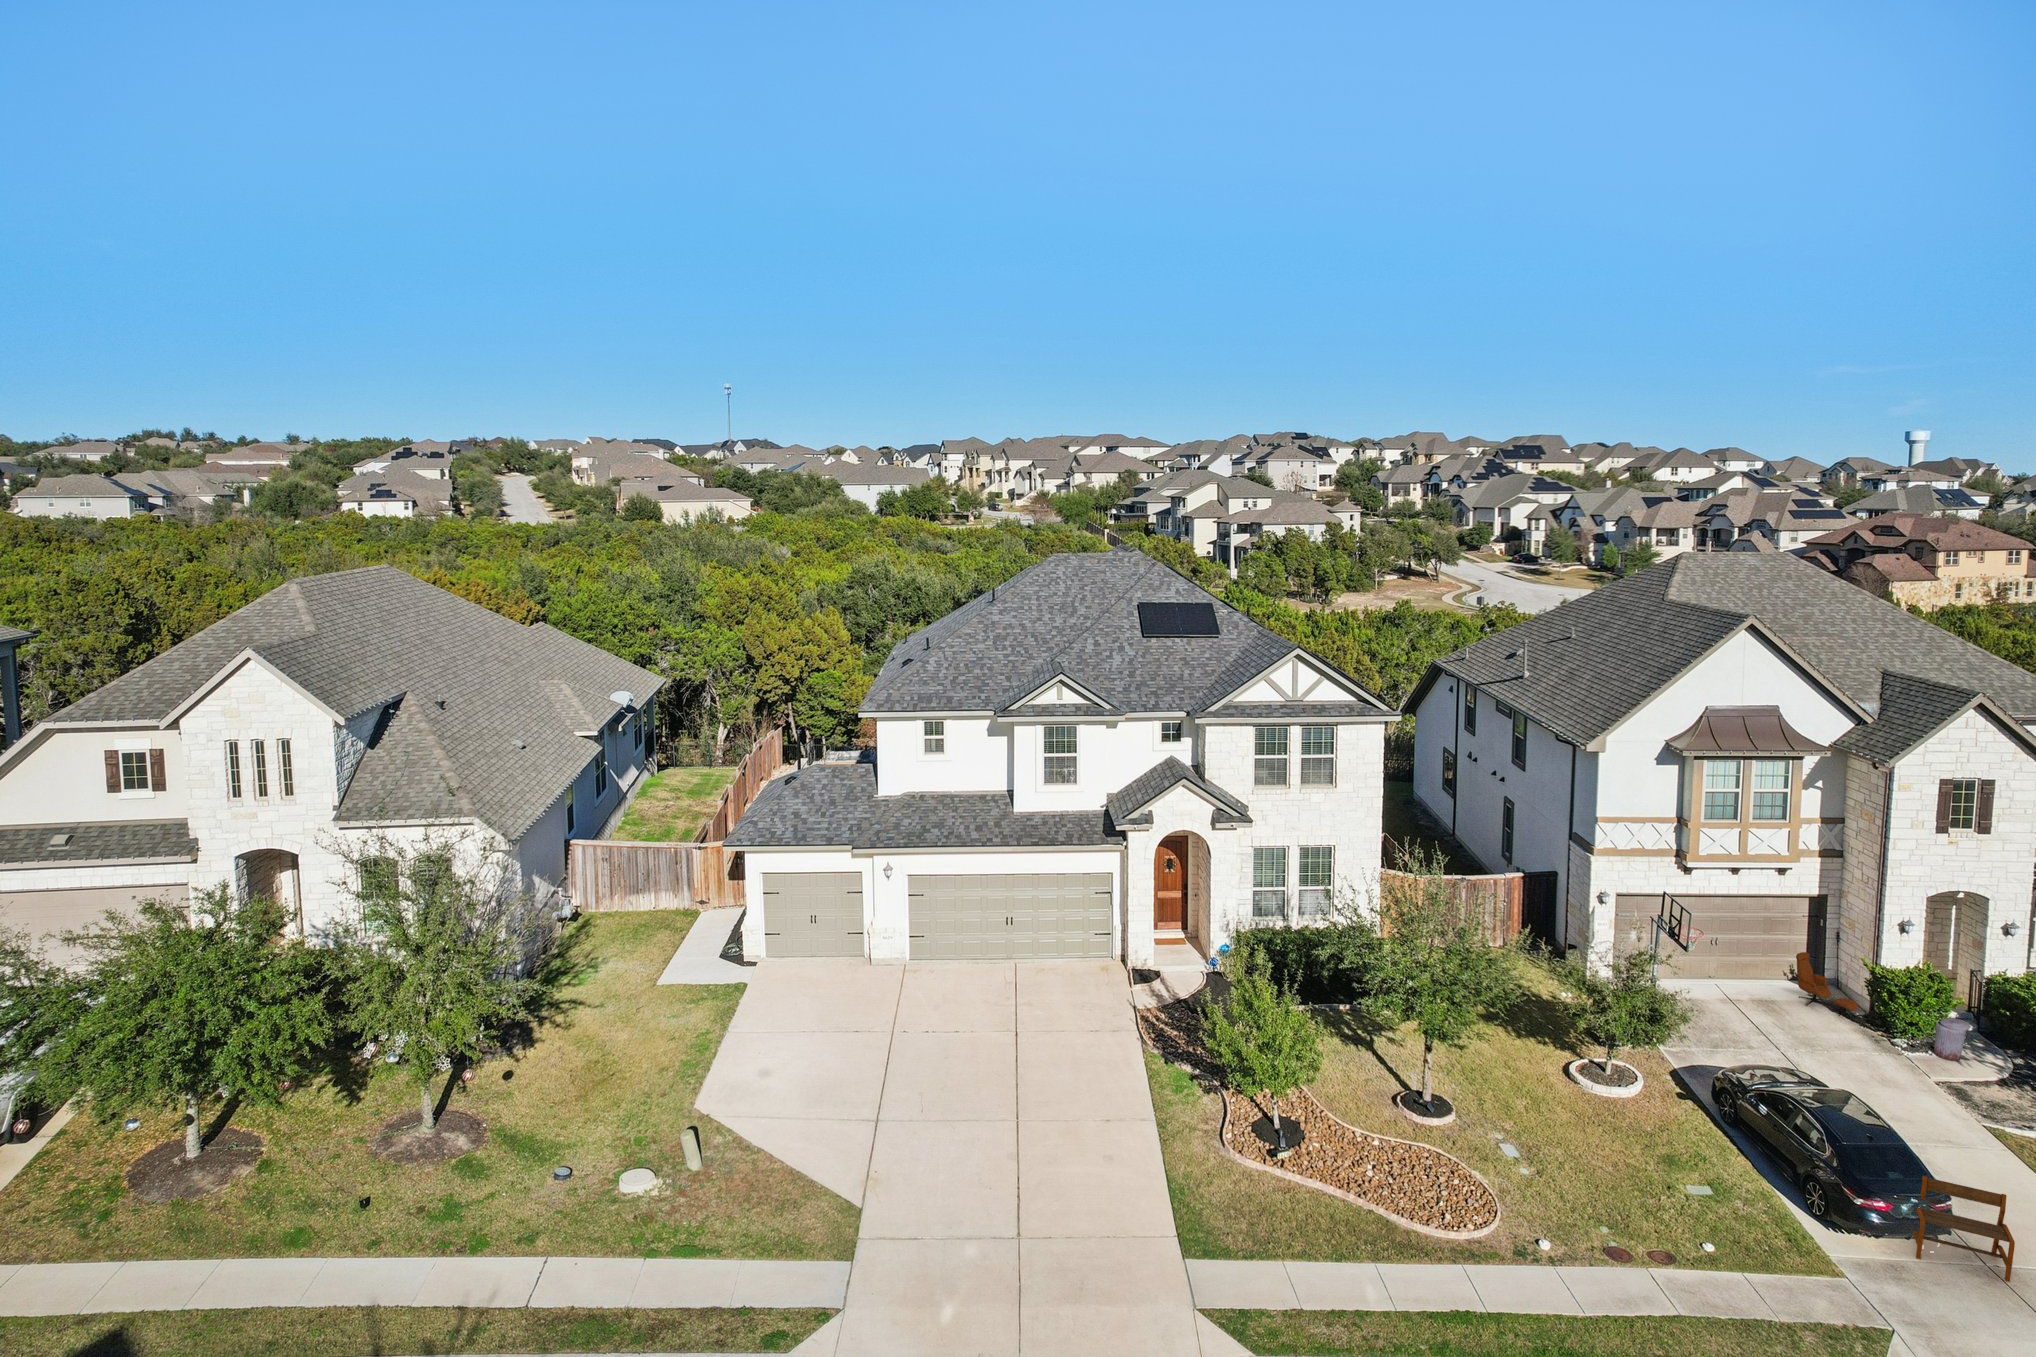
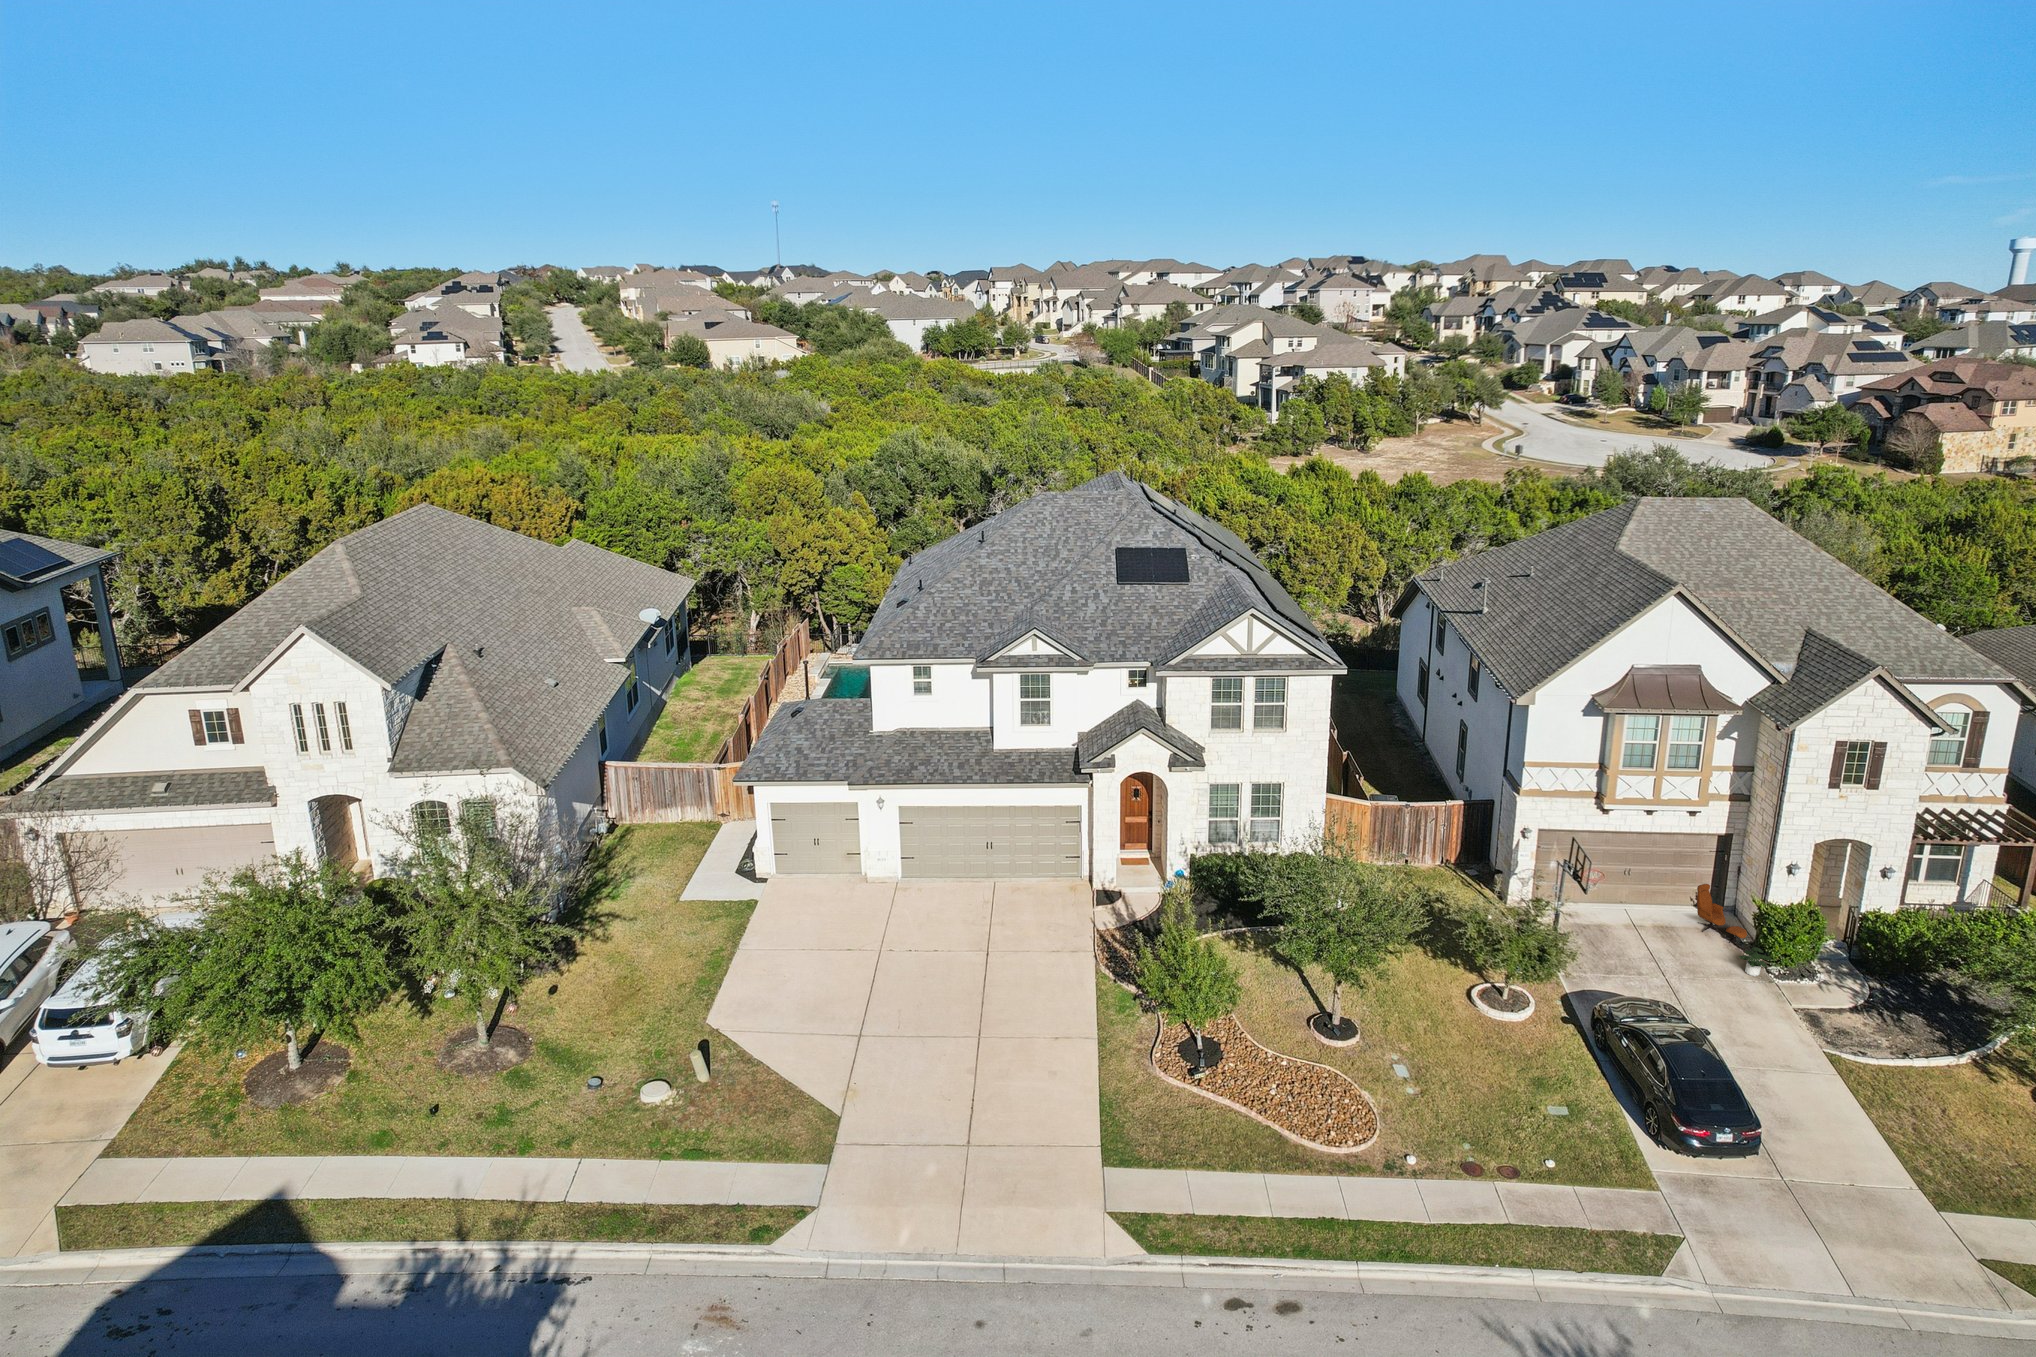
potted plant: none [1857,1016,1896,1049] -> present [1739,947,1772,976]
trash can: present [1934,1018,1971,1061] -> none [1805,951,1839,989]
bench: present [1913,1176,2015,1282] -> none [1726,1110,1807,1200]

